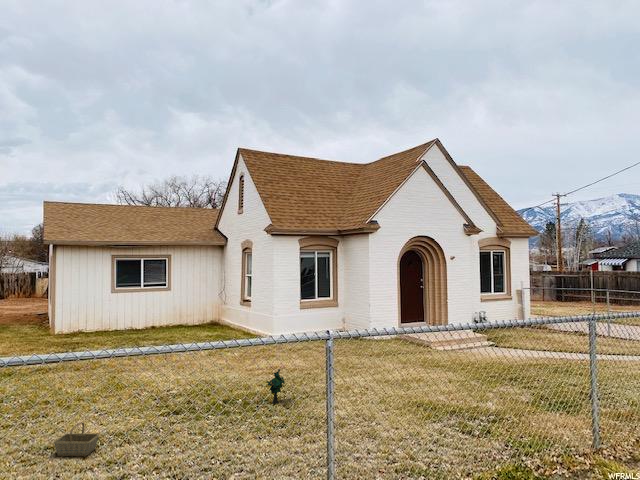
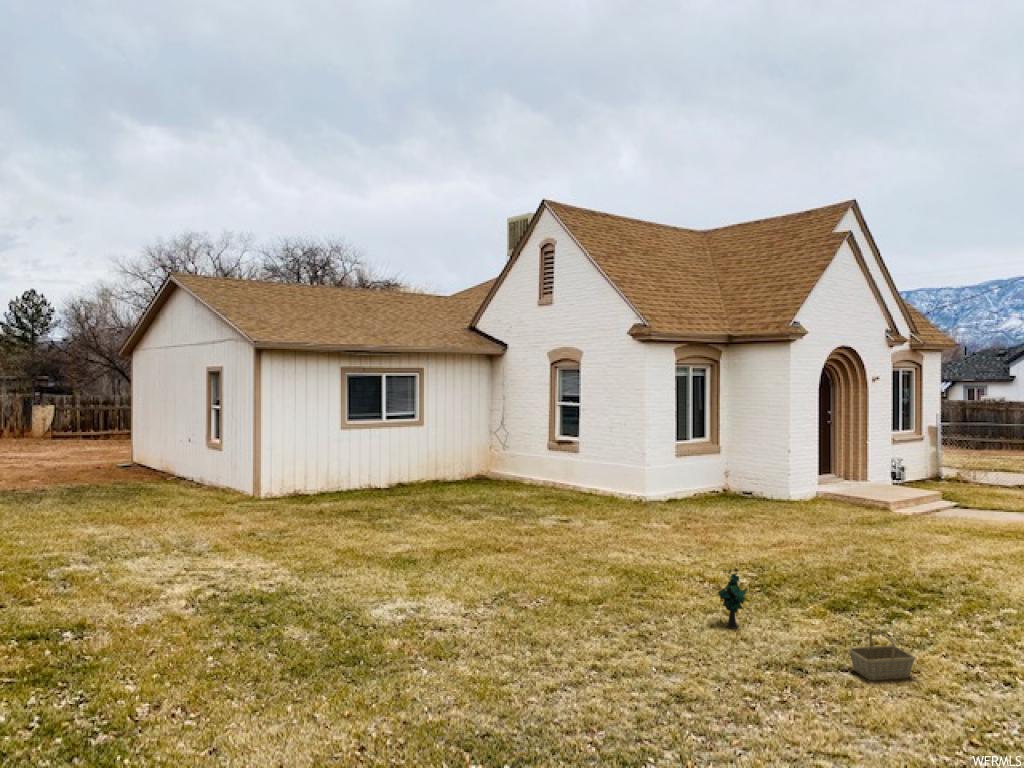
decorative plant: present [267,369,285,404] -> present [718,569,747,629]

